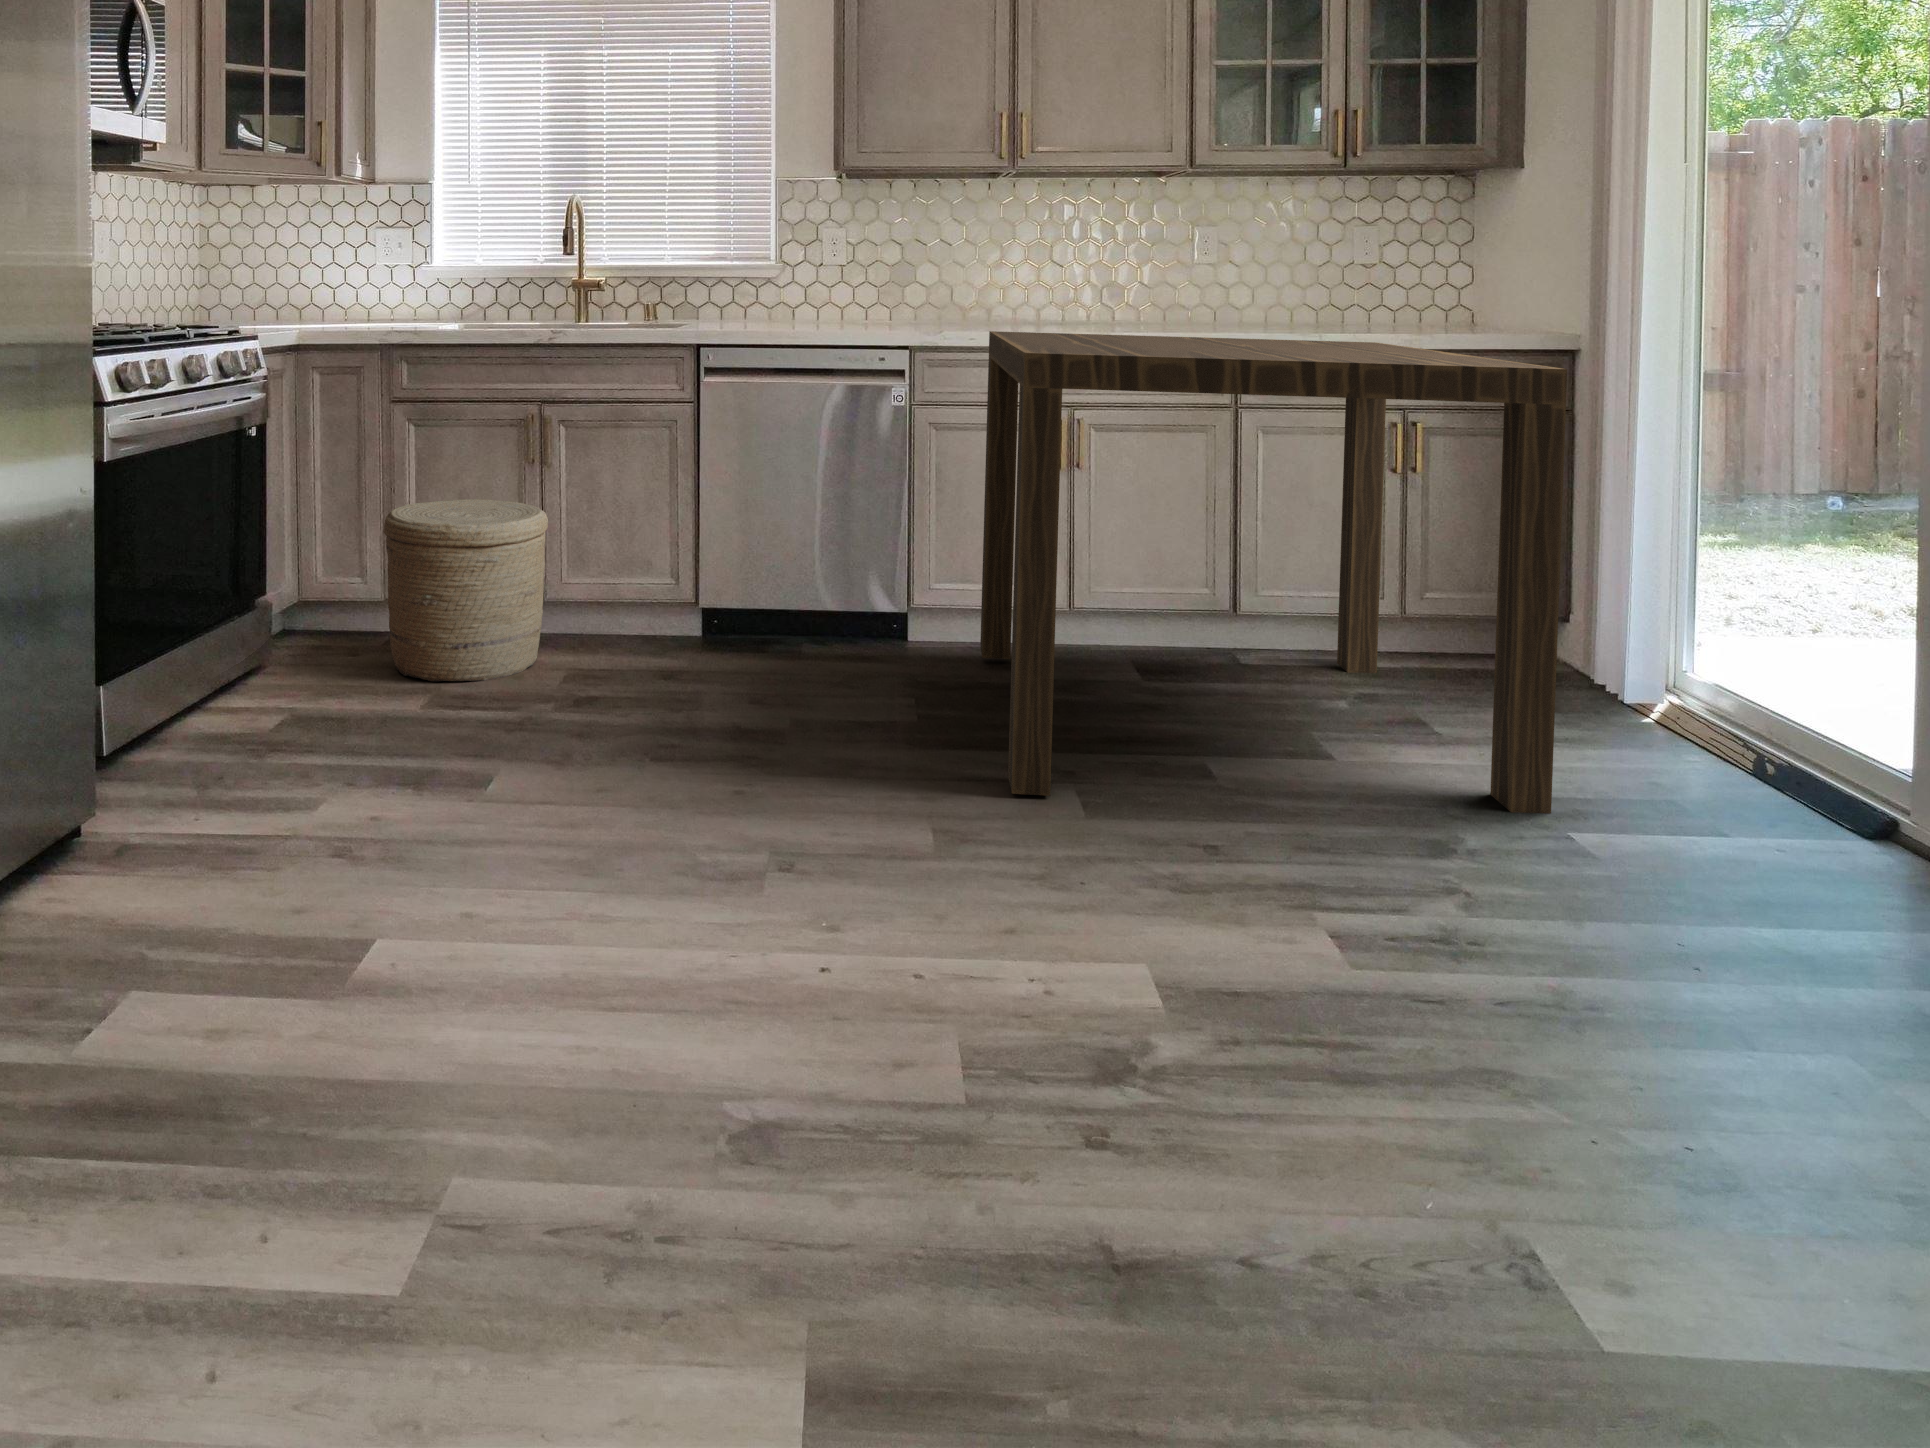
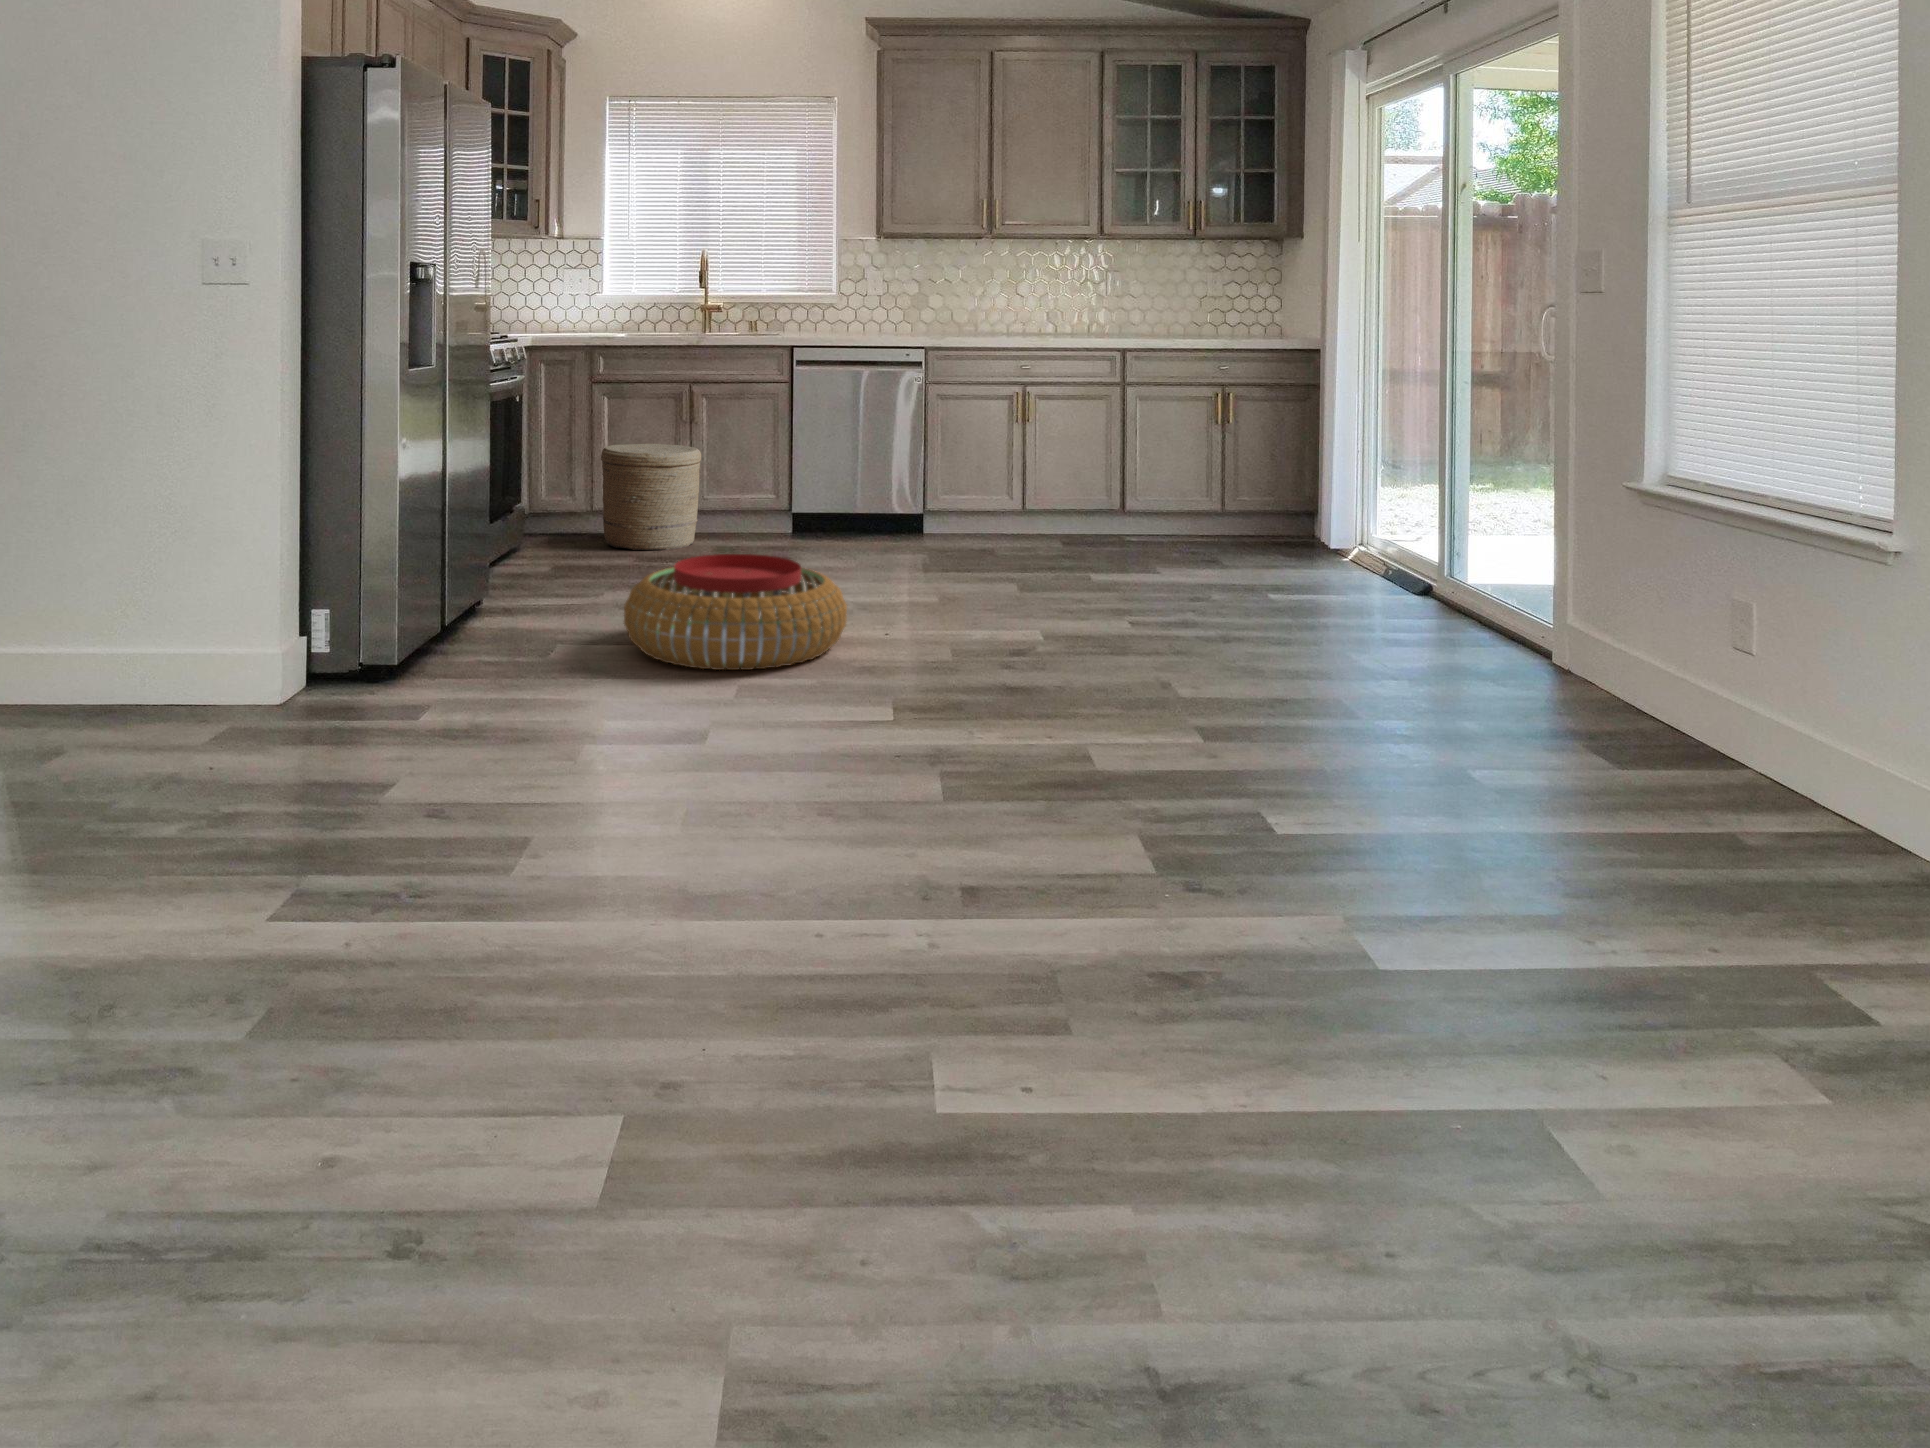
dining table: present [980,331,1567,813] -> none [969,338,1271,590]
pouf: none [188,812,710,1186] -> present [624,554,847,670]

